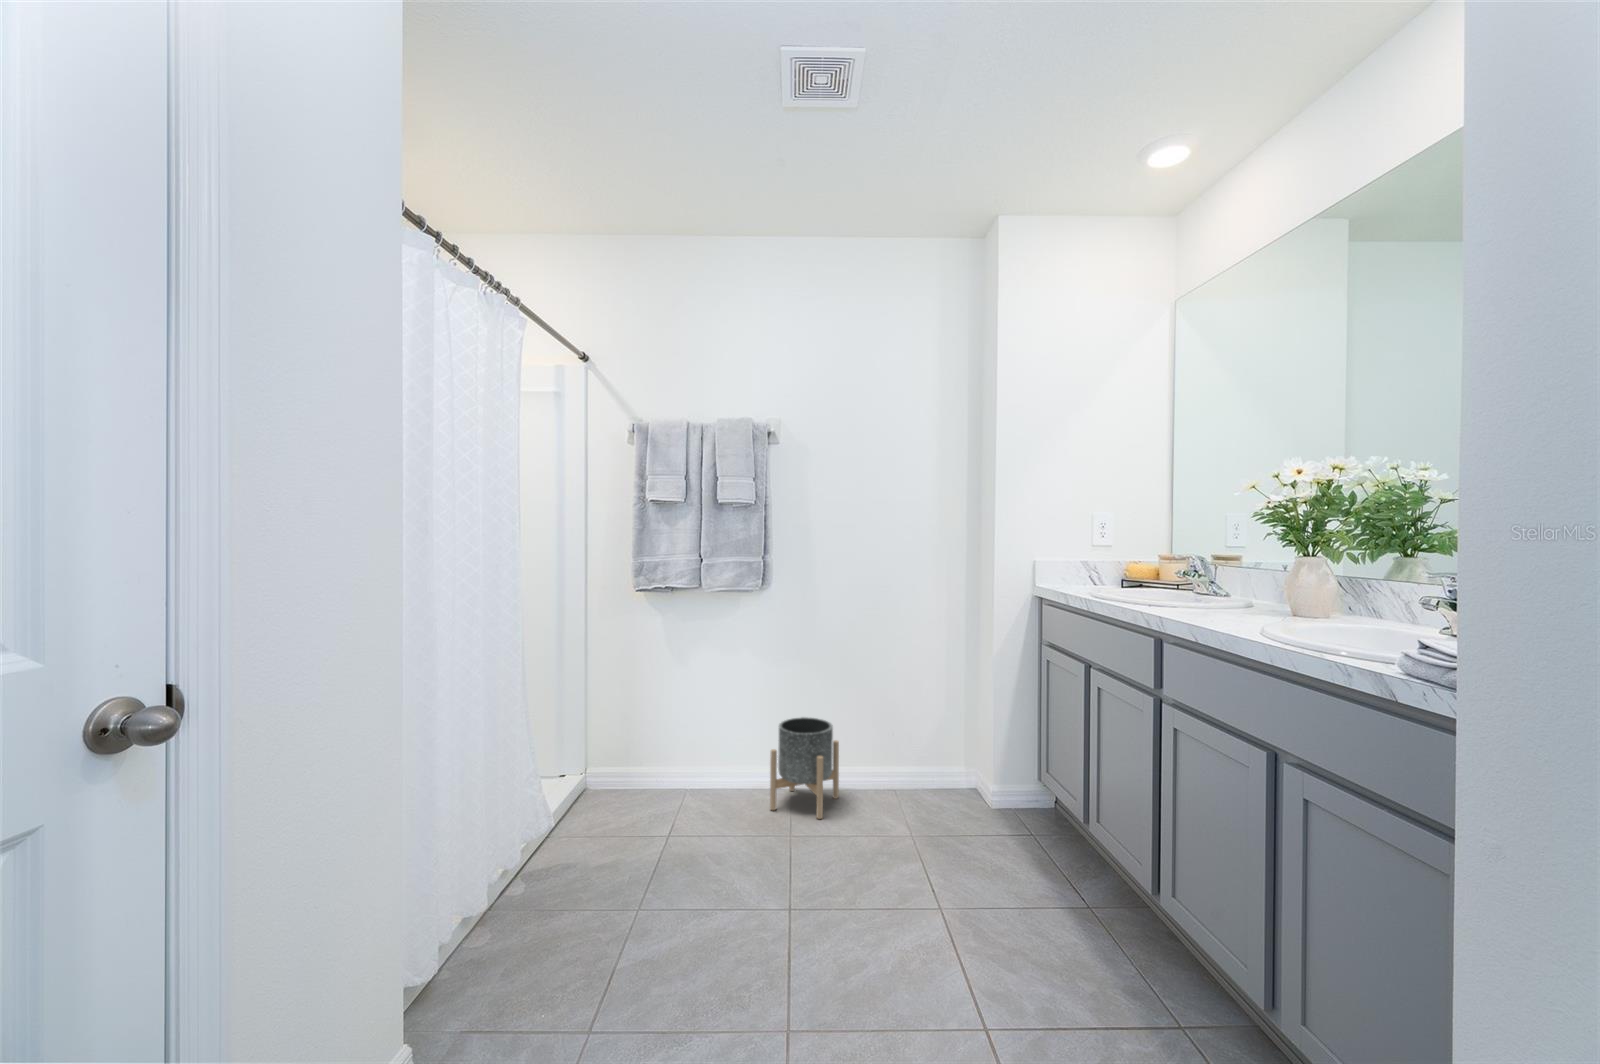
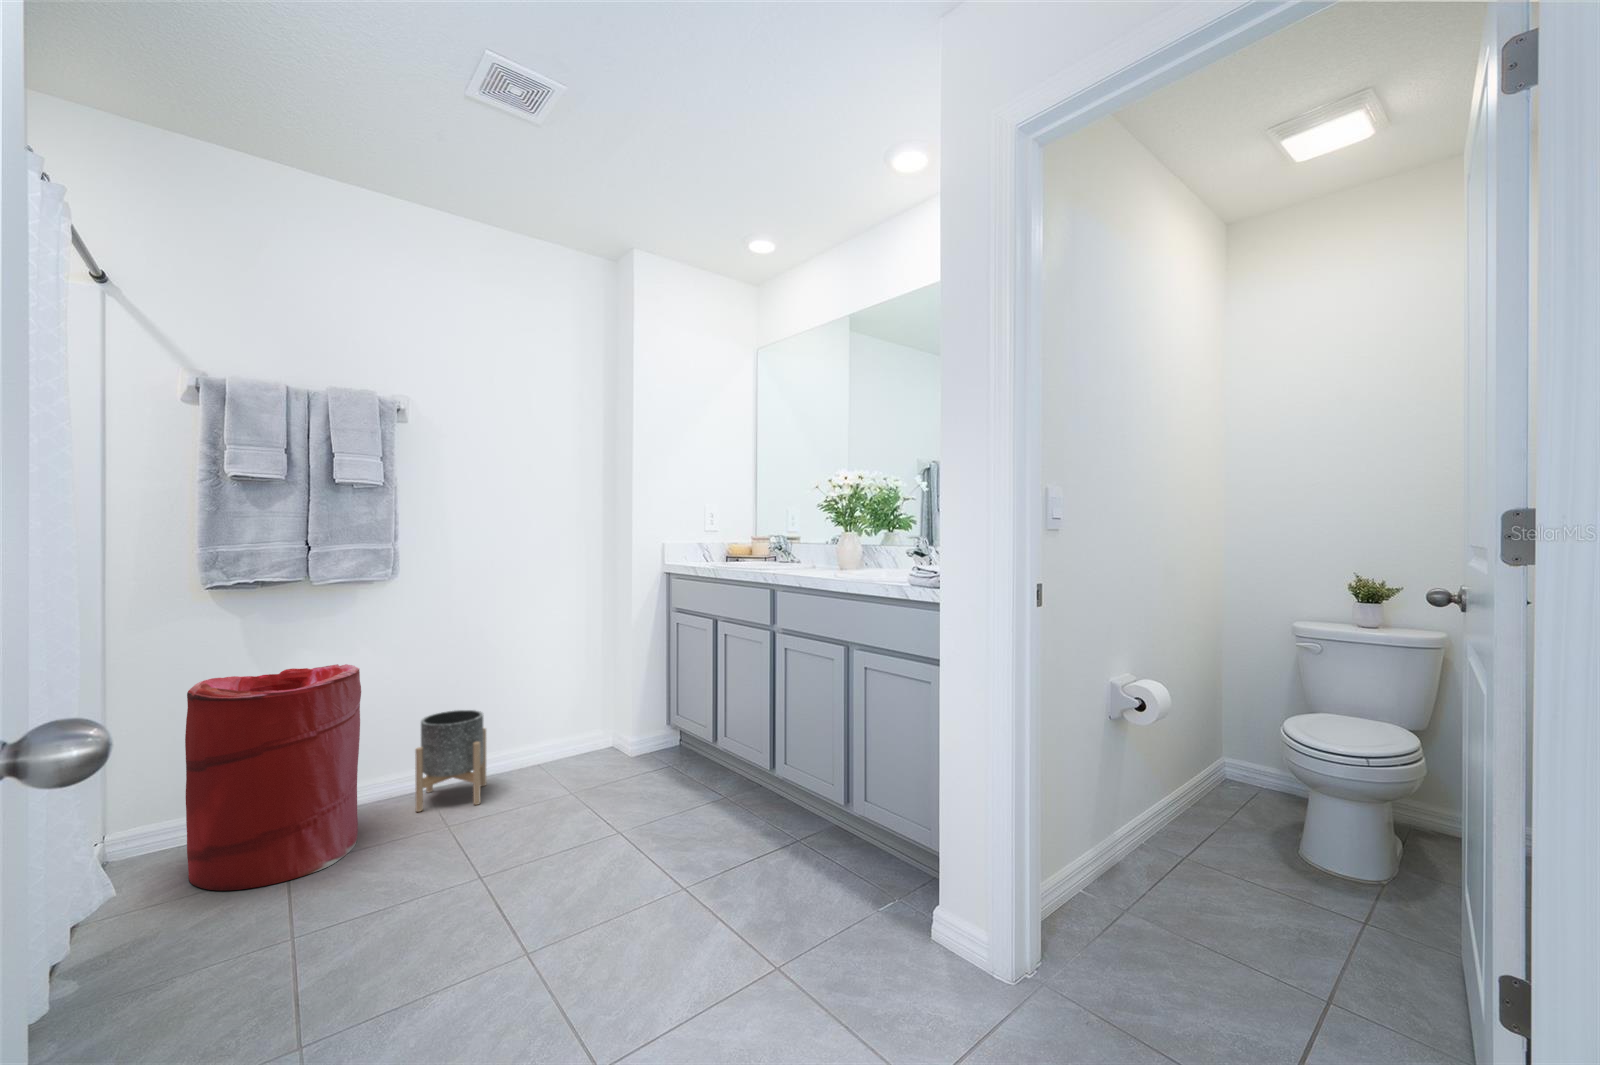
laundry hamper: none [604,660,723,848] -> present [185,664,361,890]

